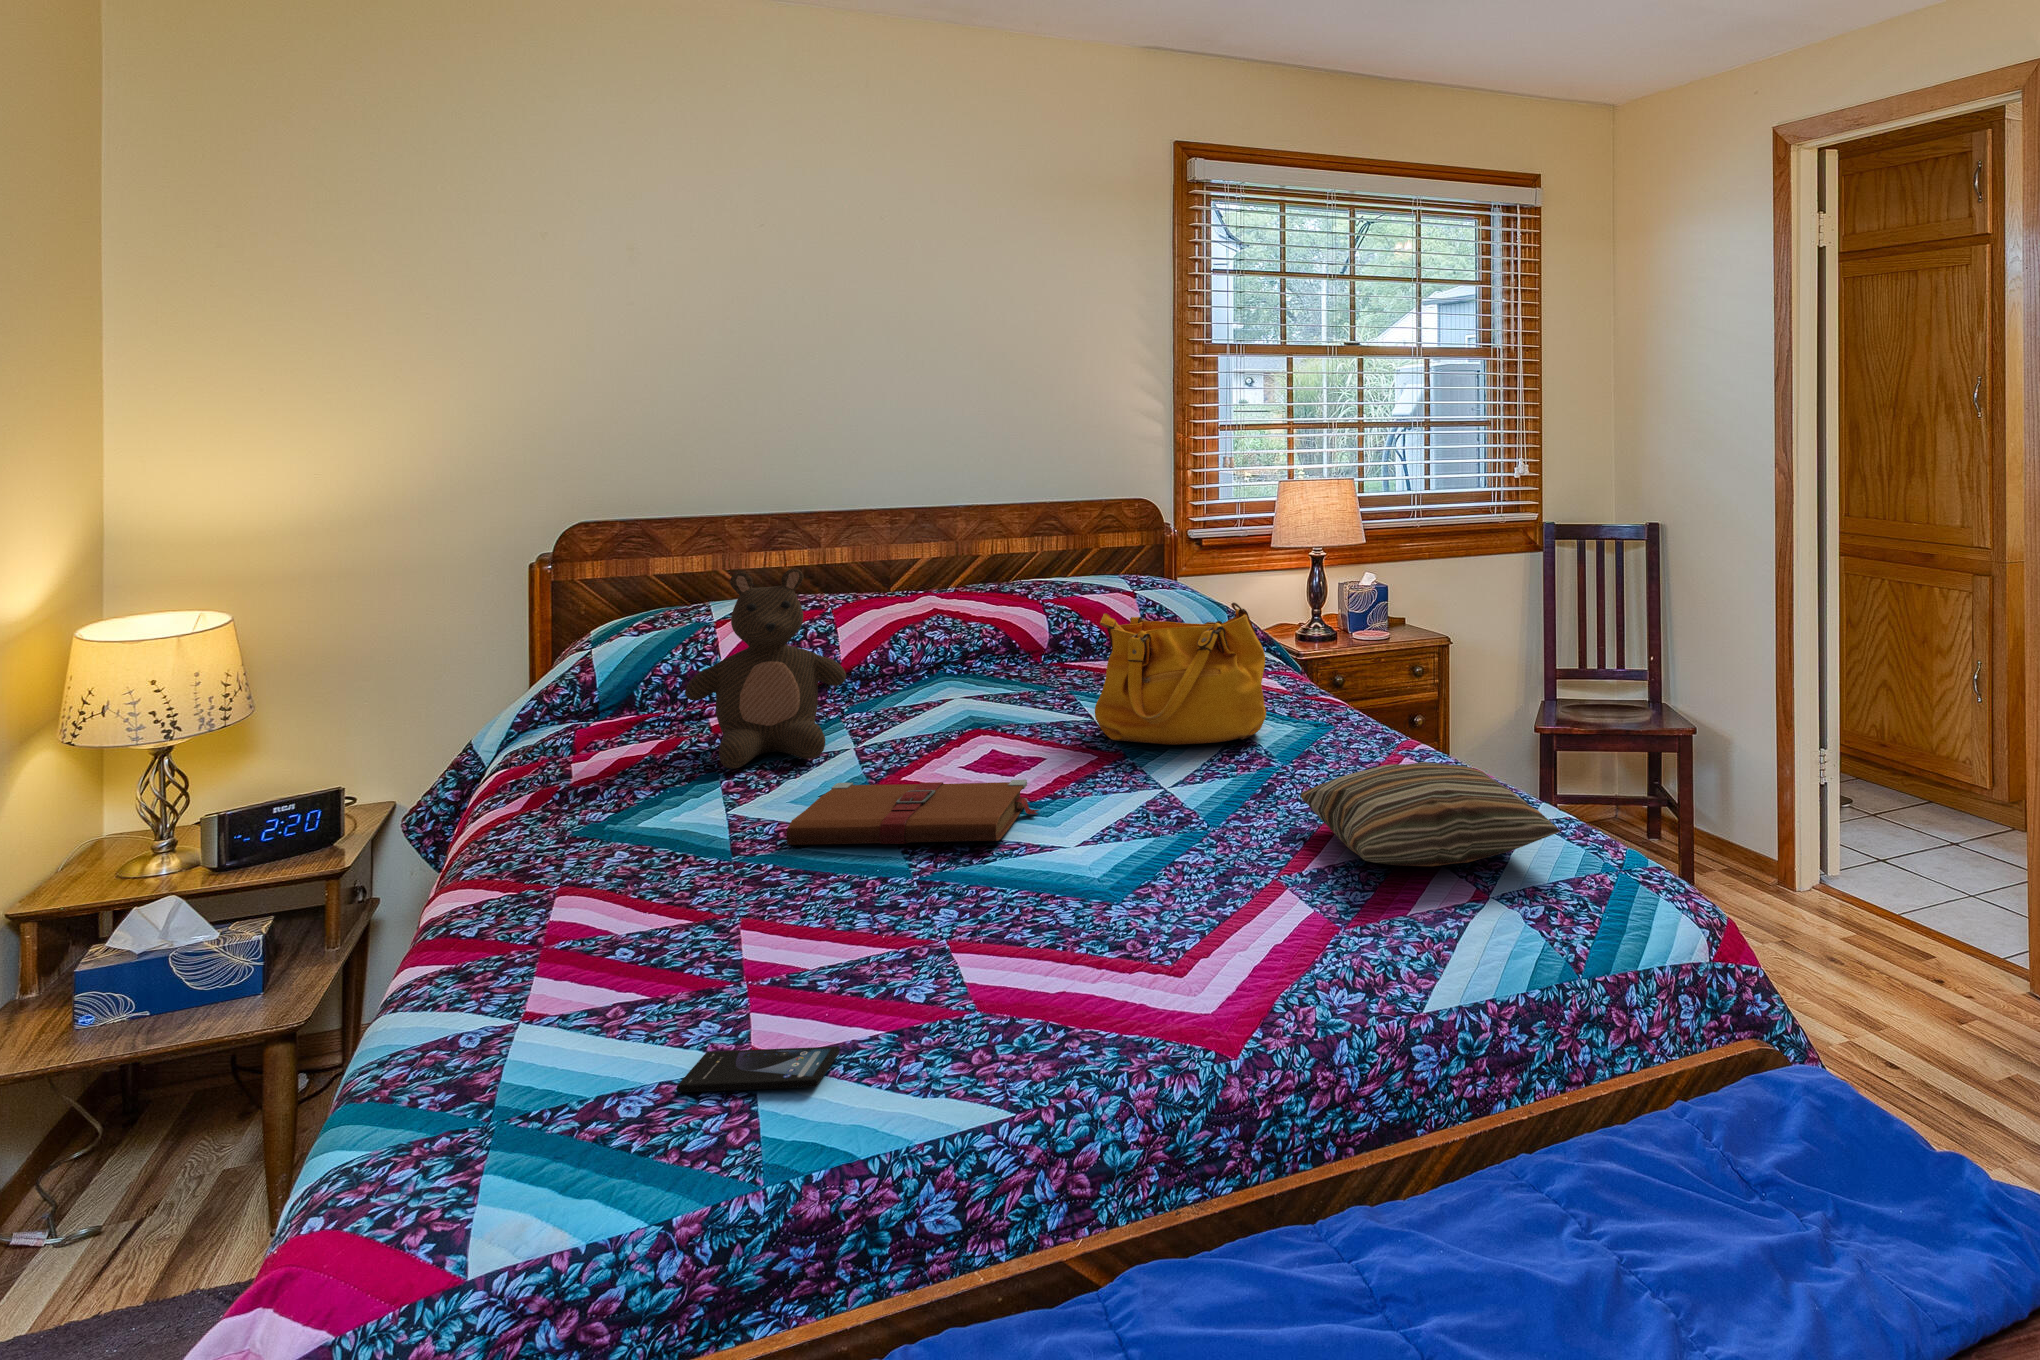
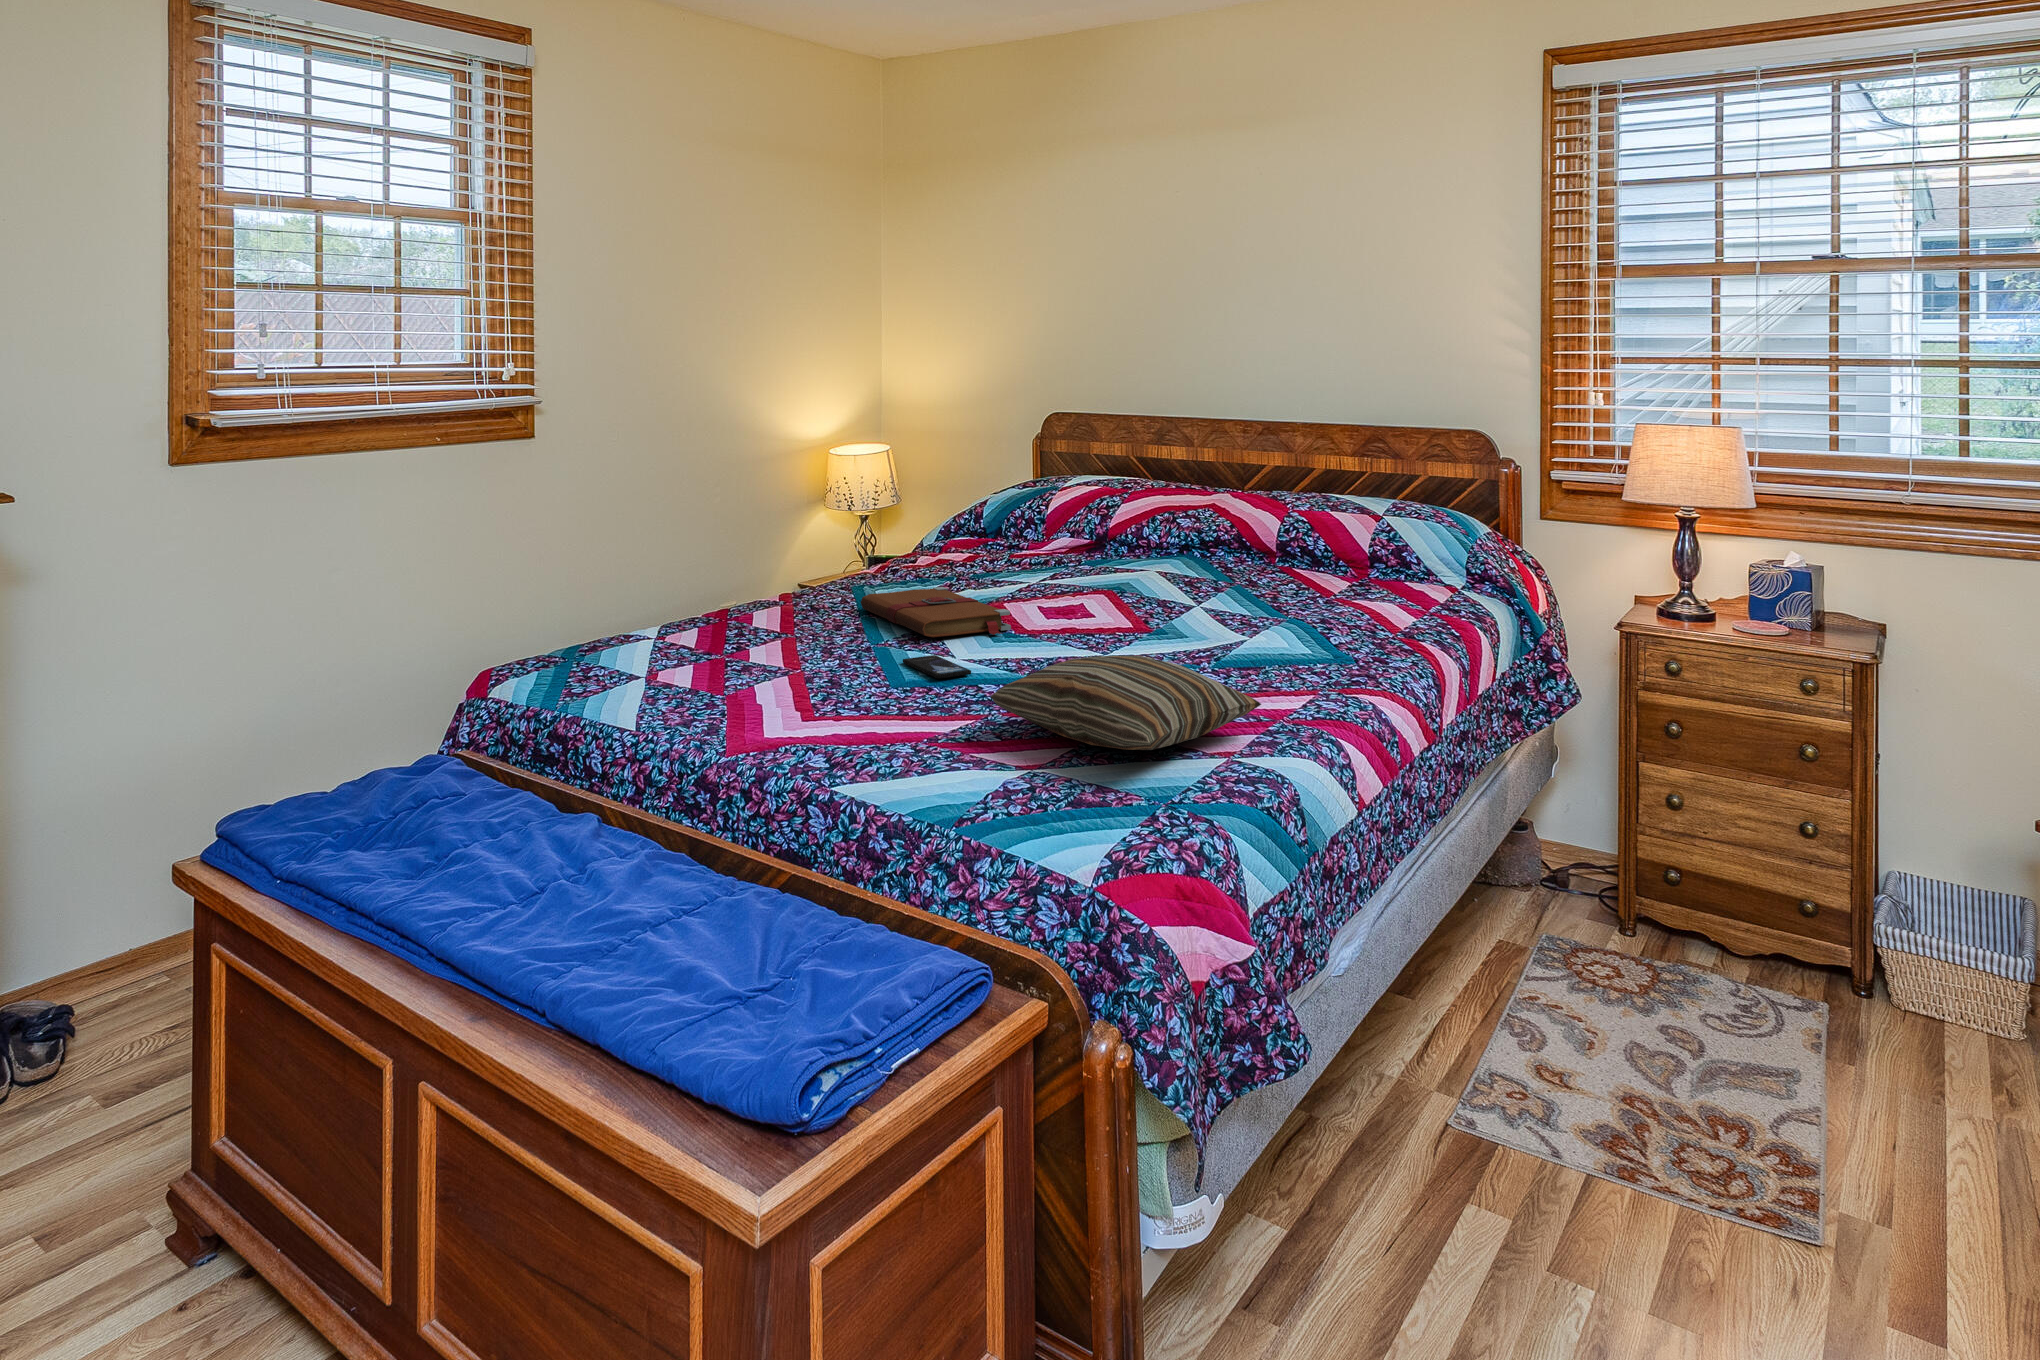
stuffed bear: present [685,569,846,769] -> none [941,442,1046,578]
handbag: present [1095,603,1266,745] -> none [1153,508,1305,642]
smartphone: present [677,1047,840,1092] -> present [903,655,971,679]

